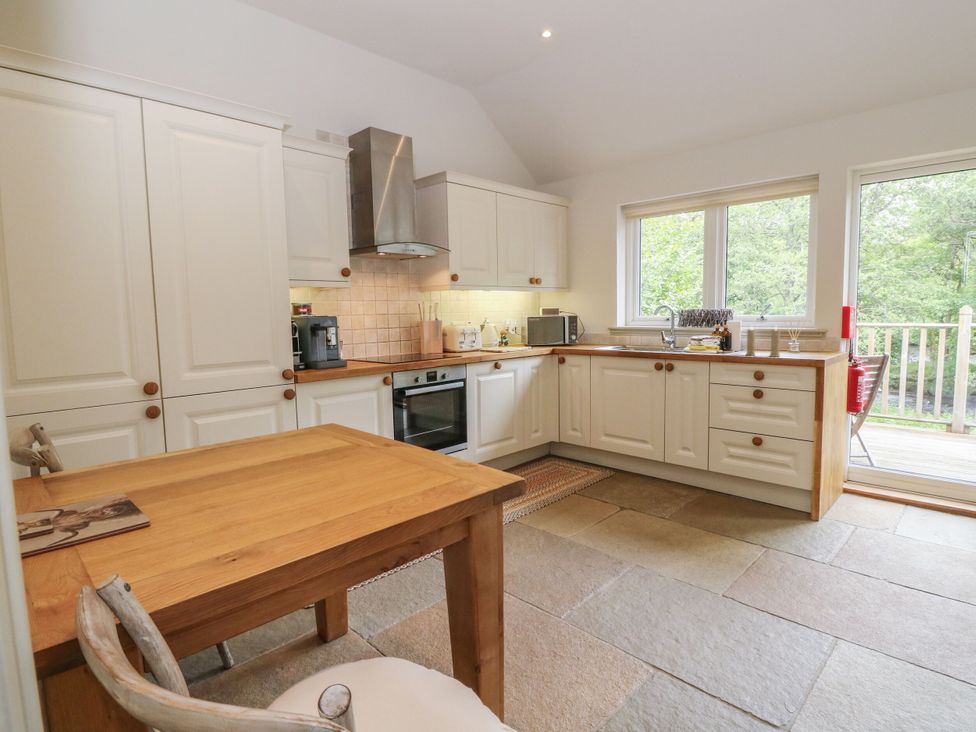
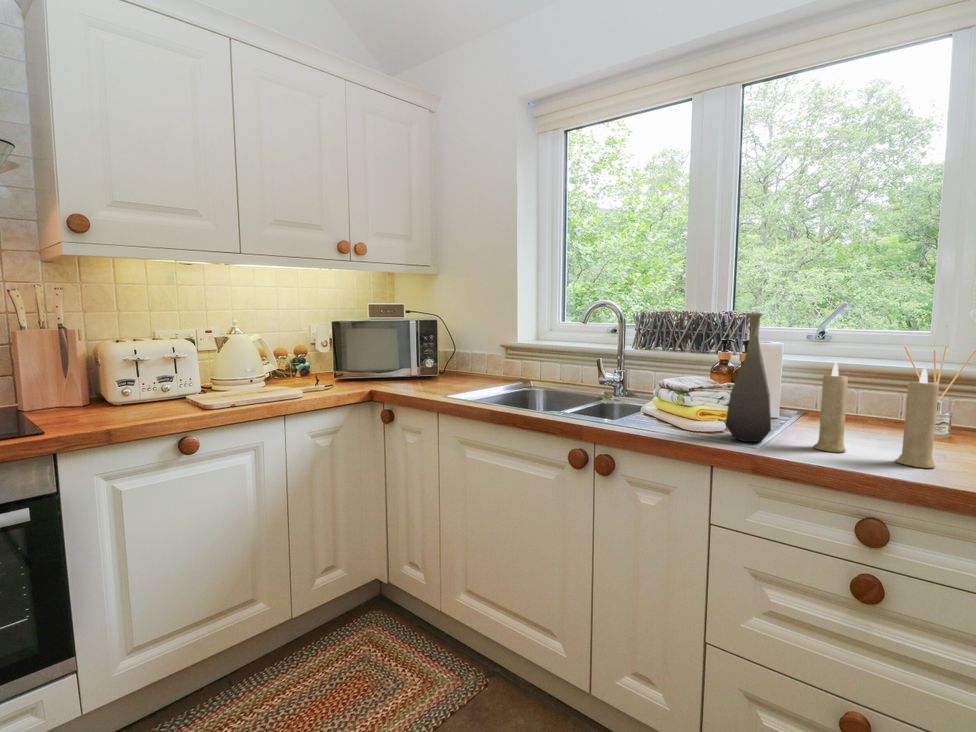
bottle: none [715,309,731,355] -> present [725,313,771,442]

